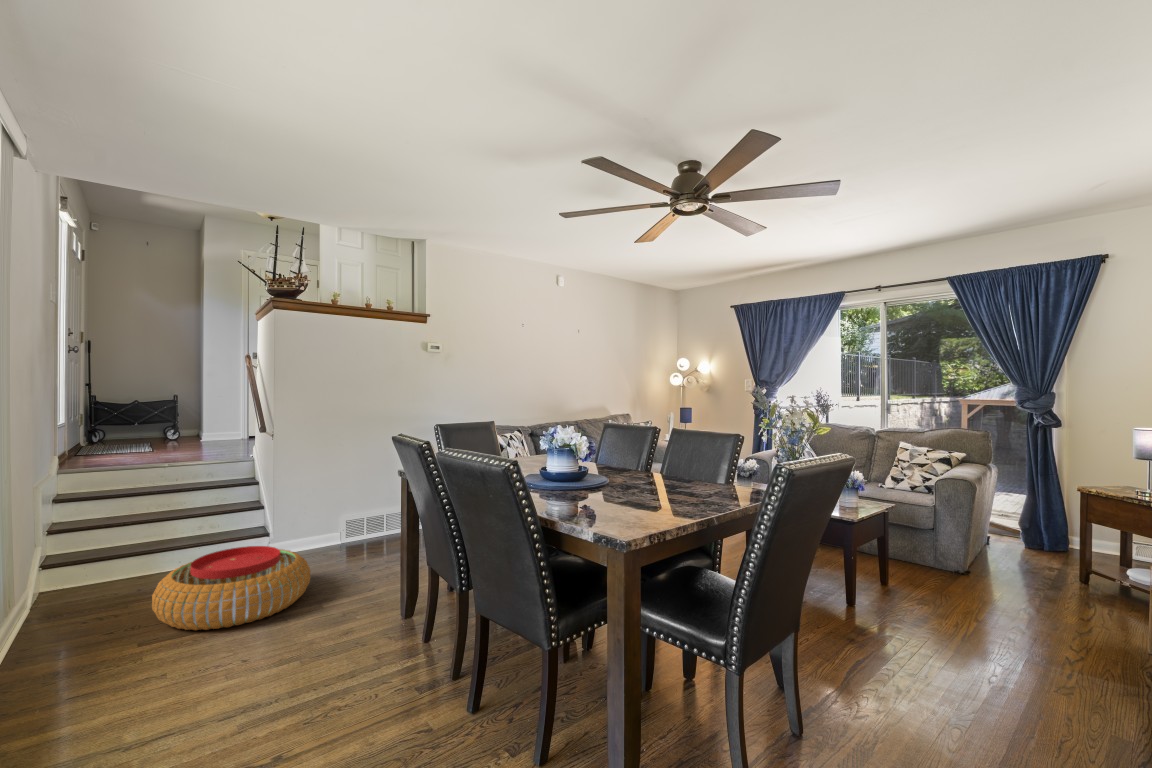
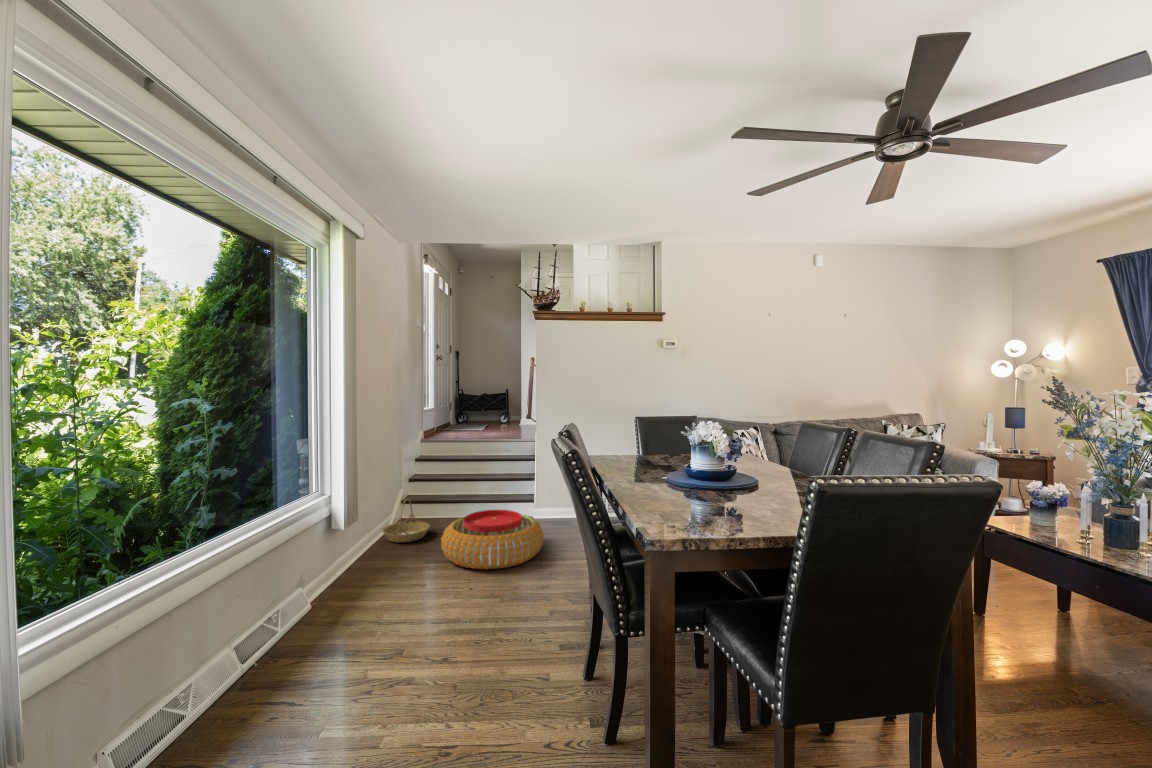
basket: none [12,554,109,625] -> present [382,498,430,542]

